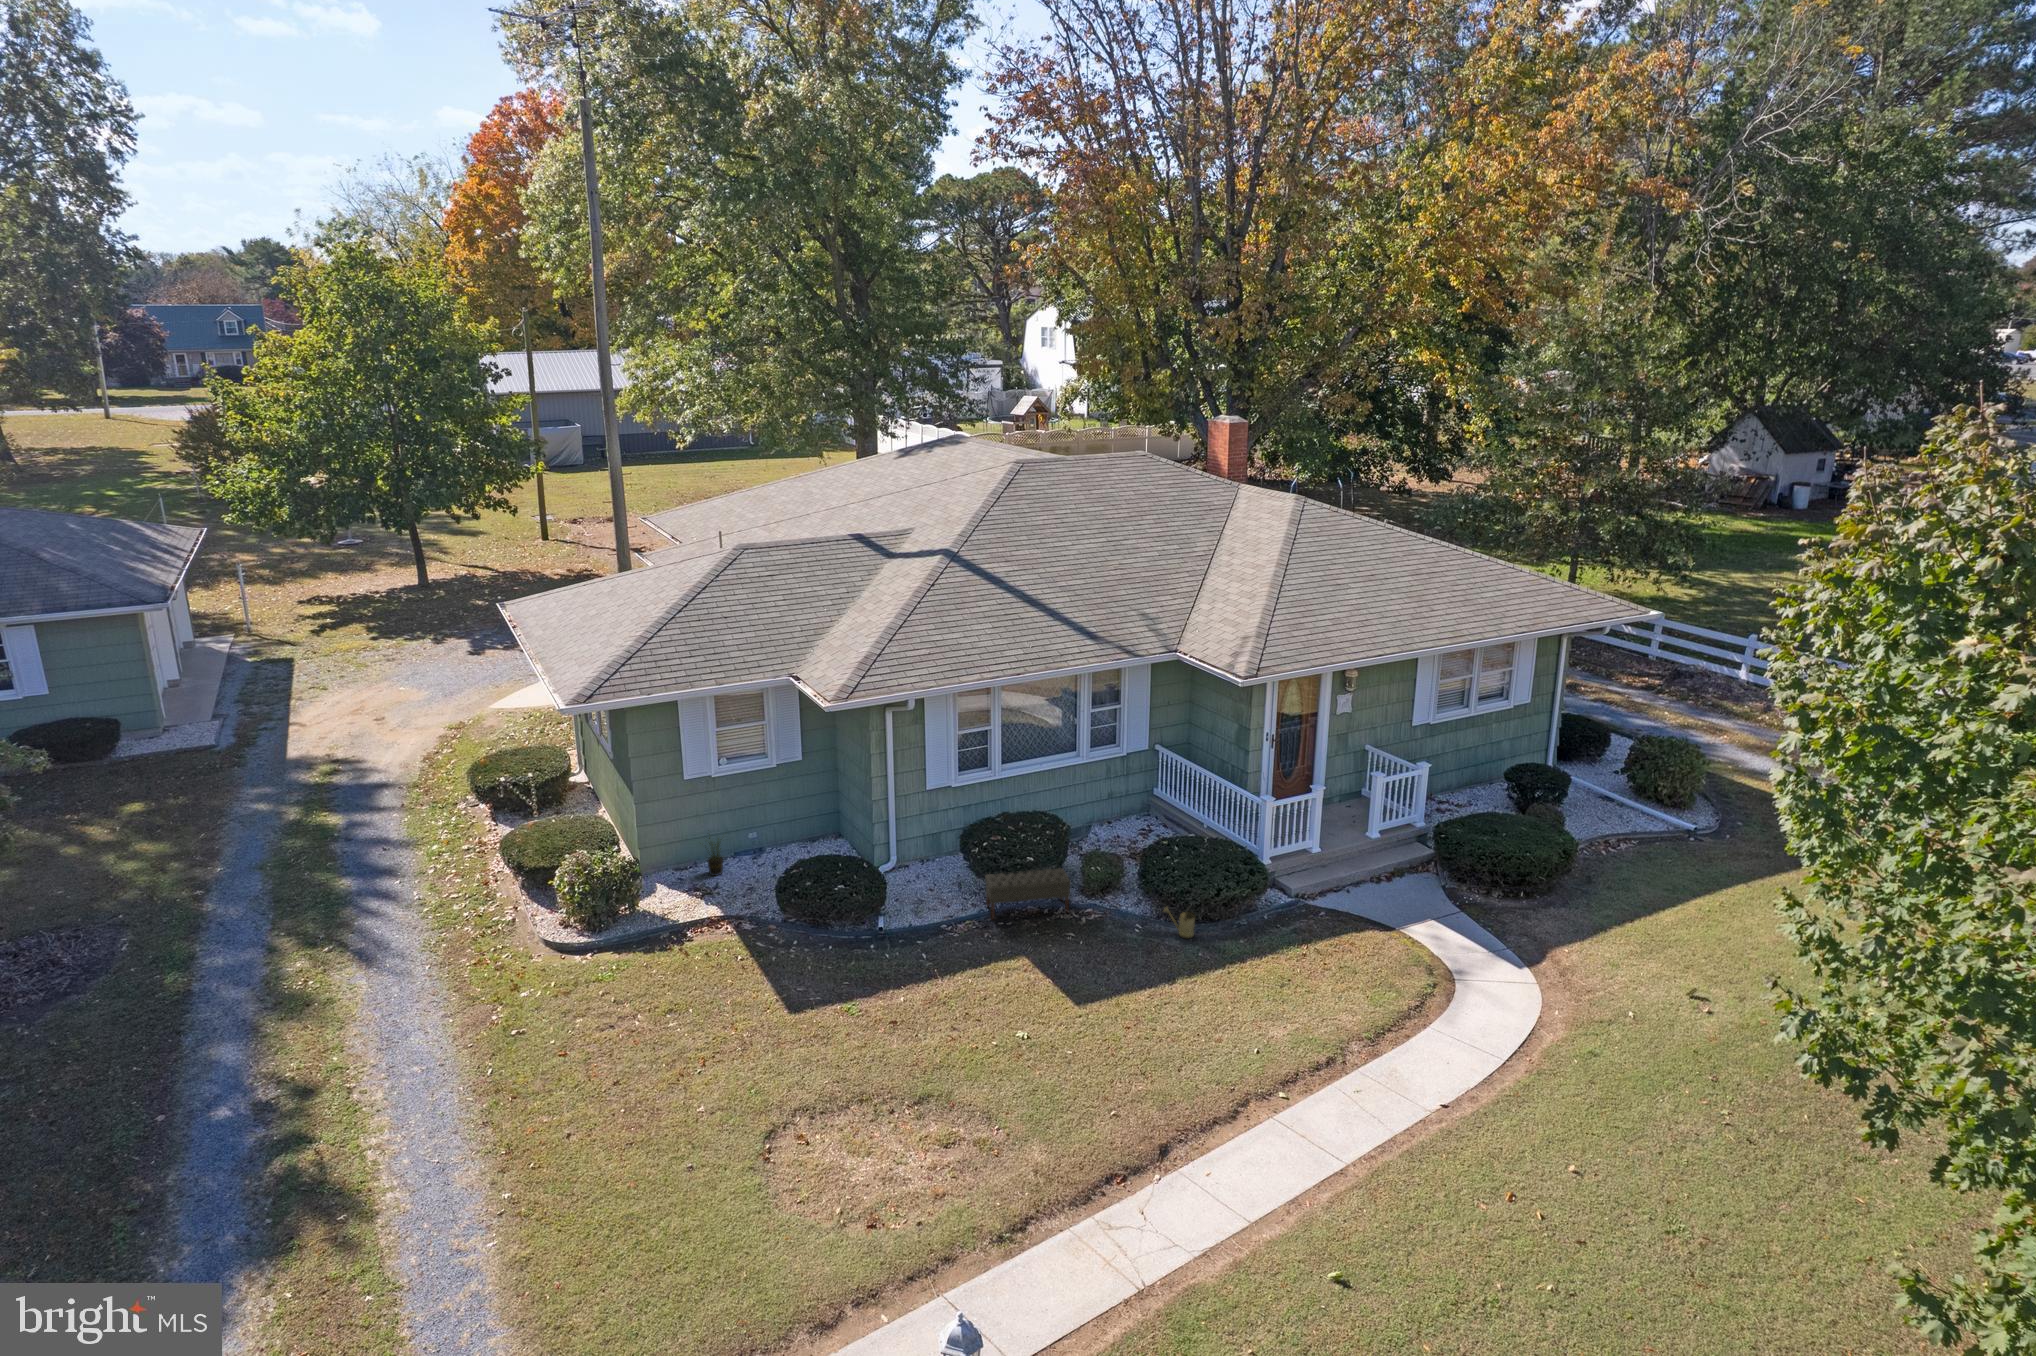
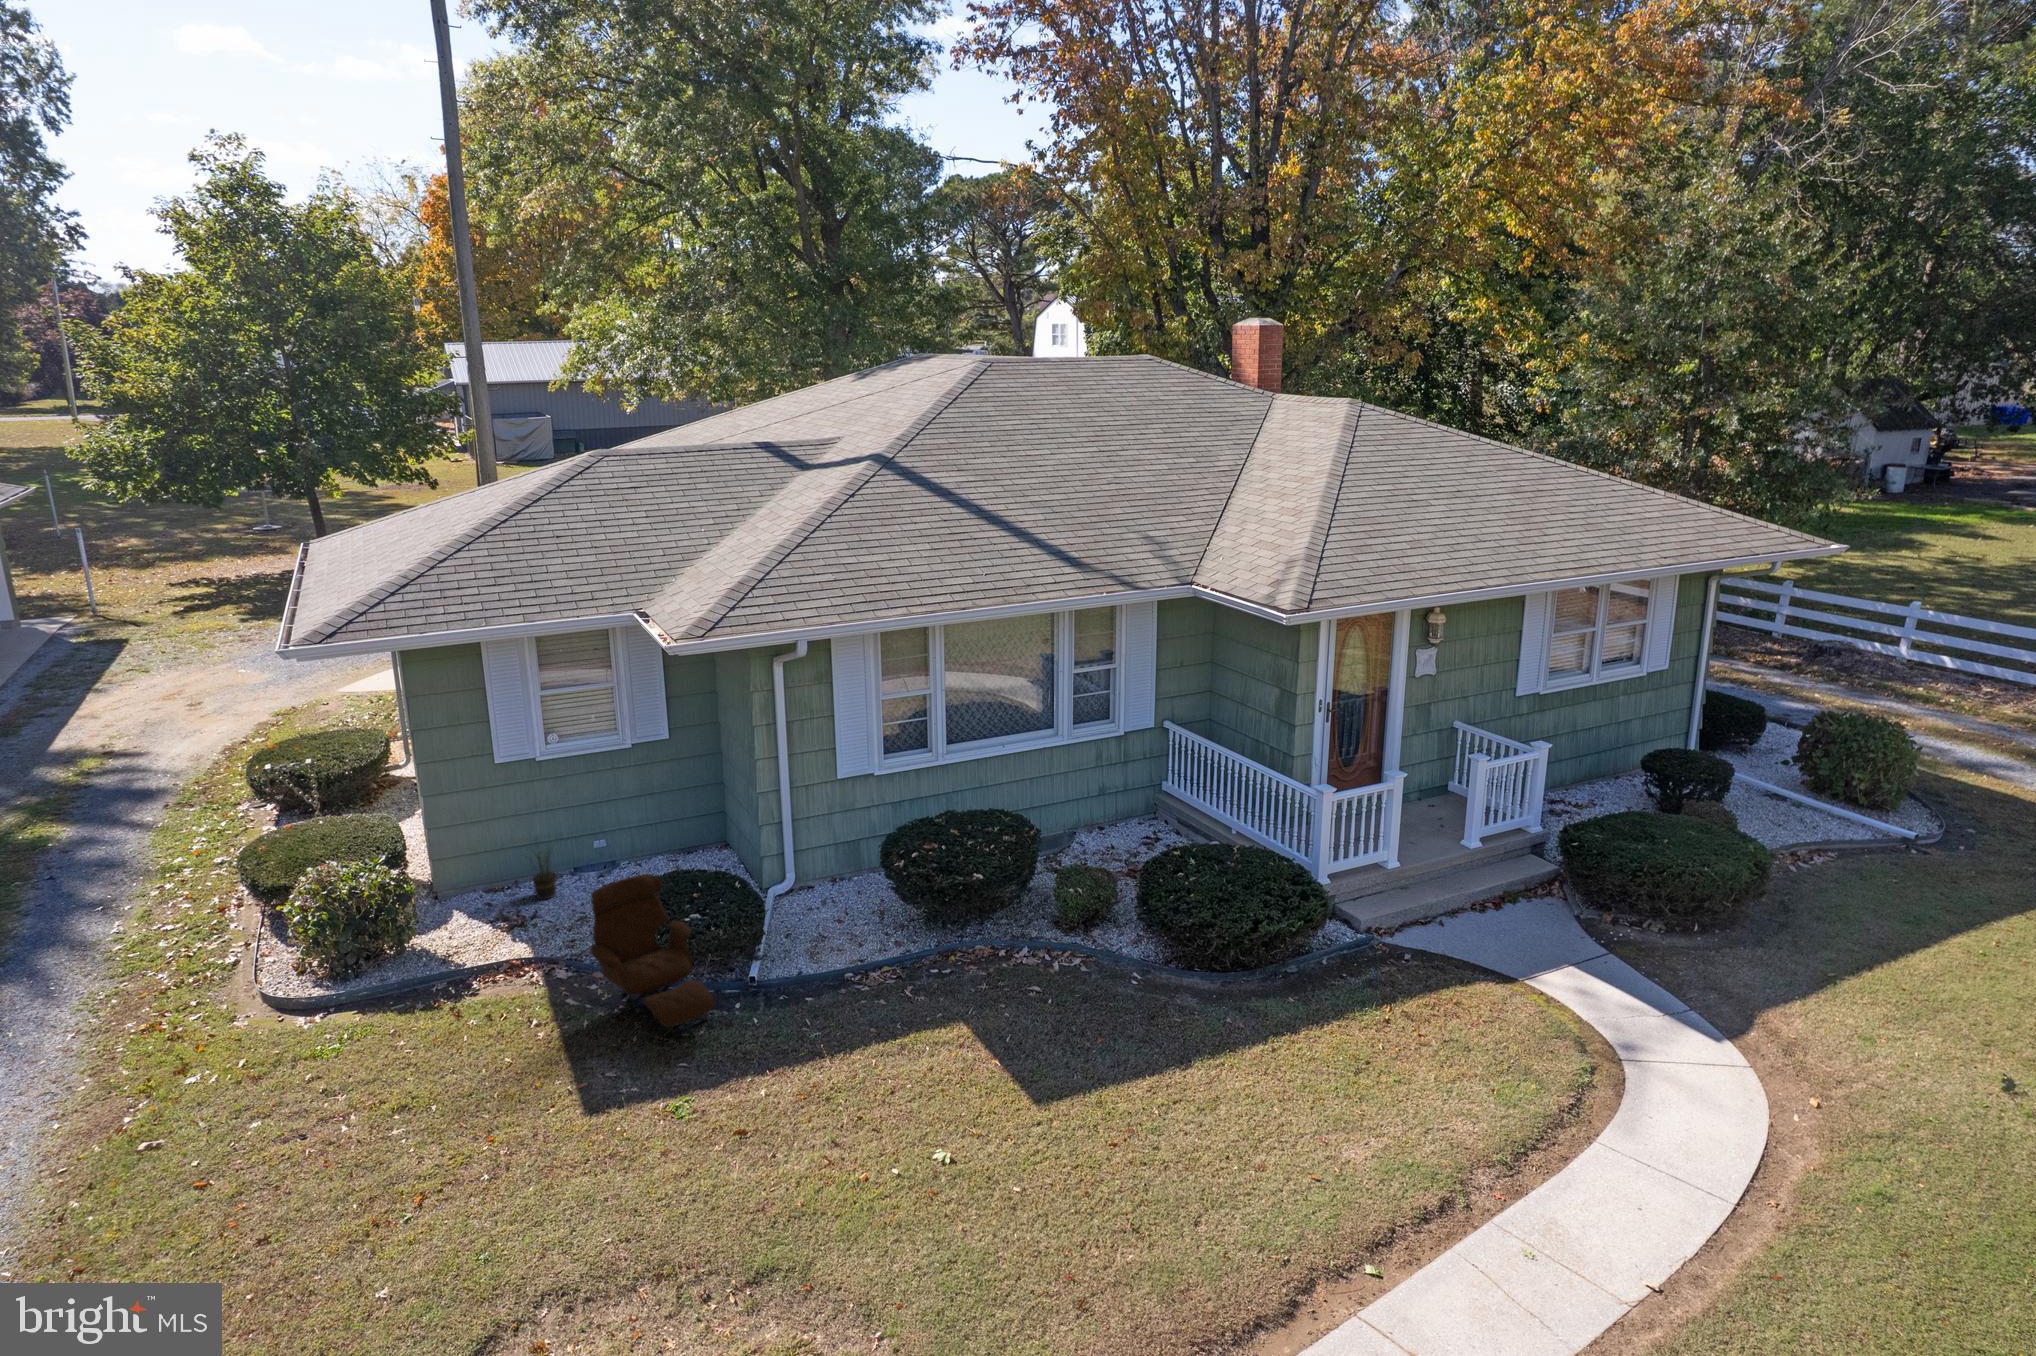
lounge chair: none [774,859,859,970] -> present [590,874,714,1040]
bench: present [985,868,1071,919] -> none [915,889,1039,964]
watering can: present [1164,907,1196,939] -> none [1173,943,1225,993]

